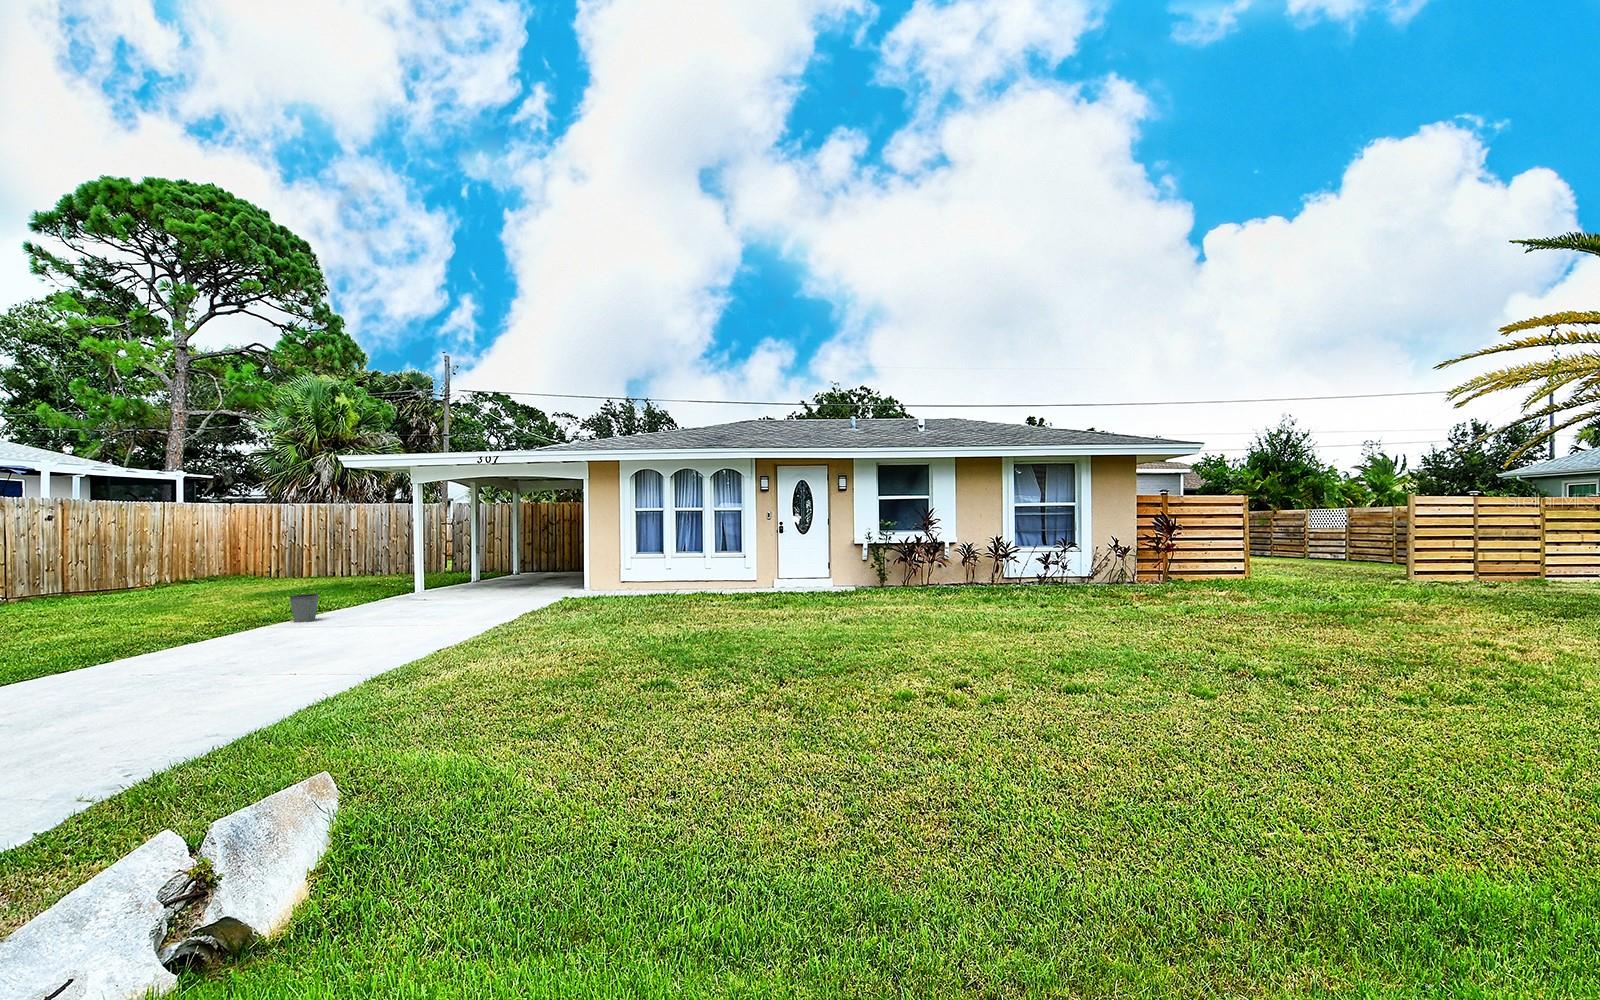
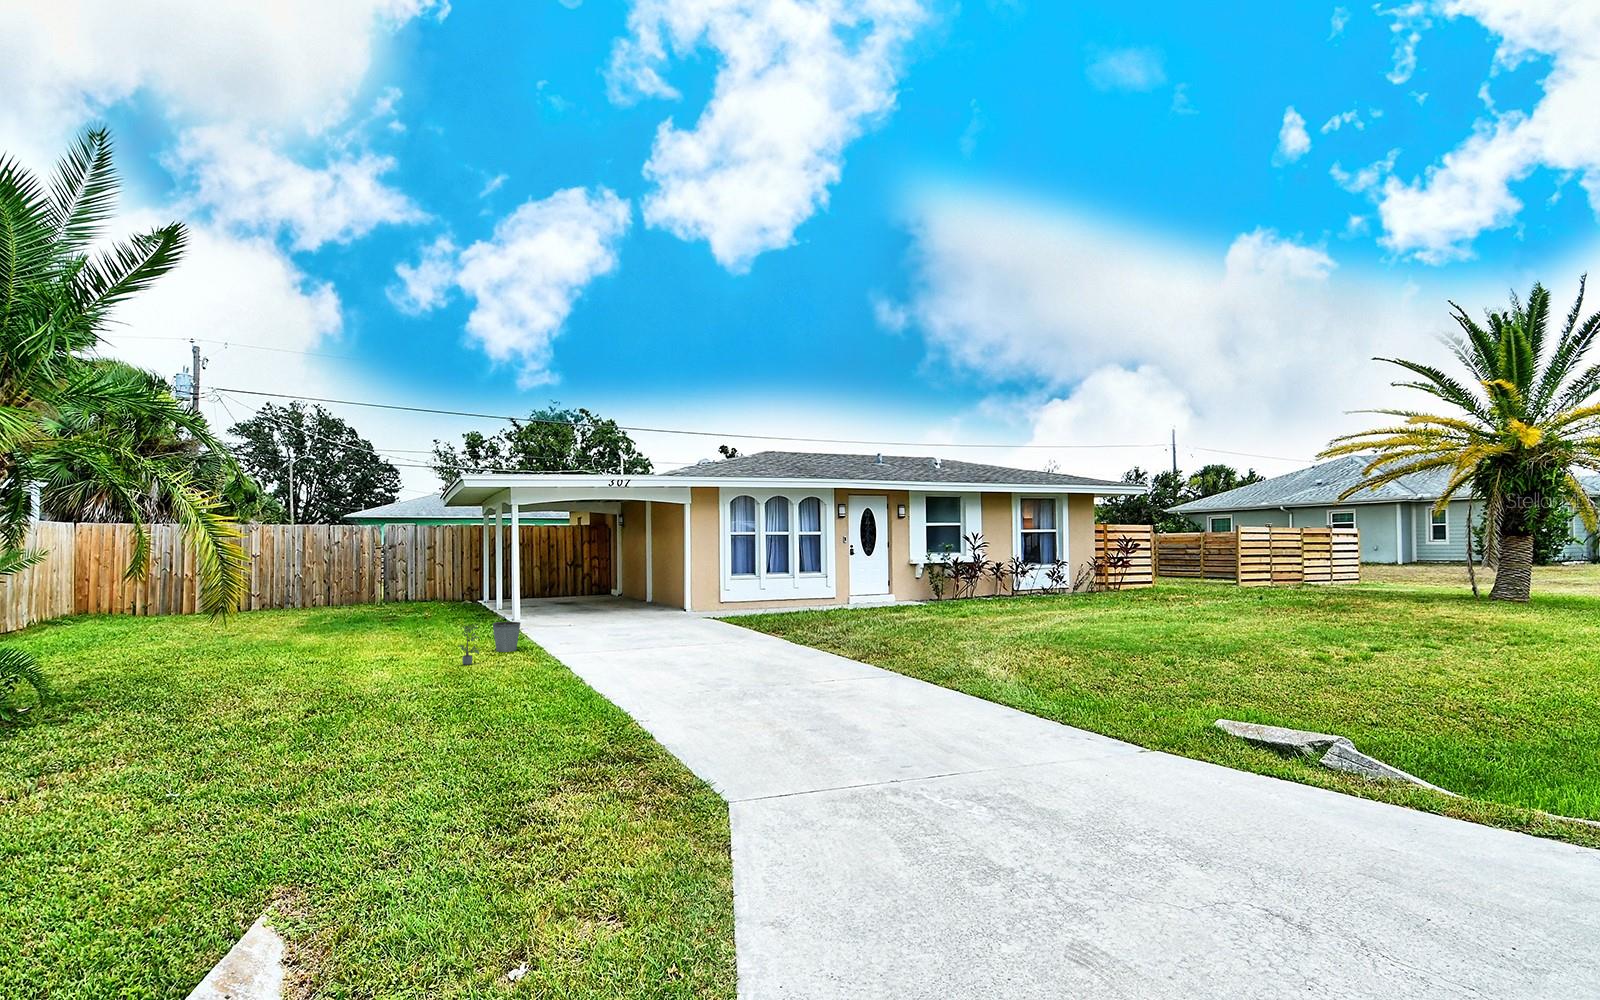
potted plant: none [202,595,230,633] -> present [459,624,480,665]

